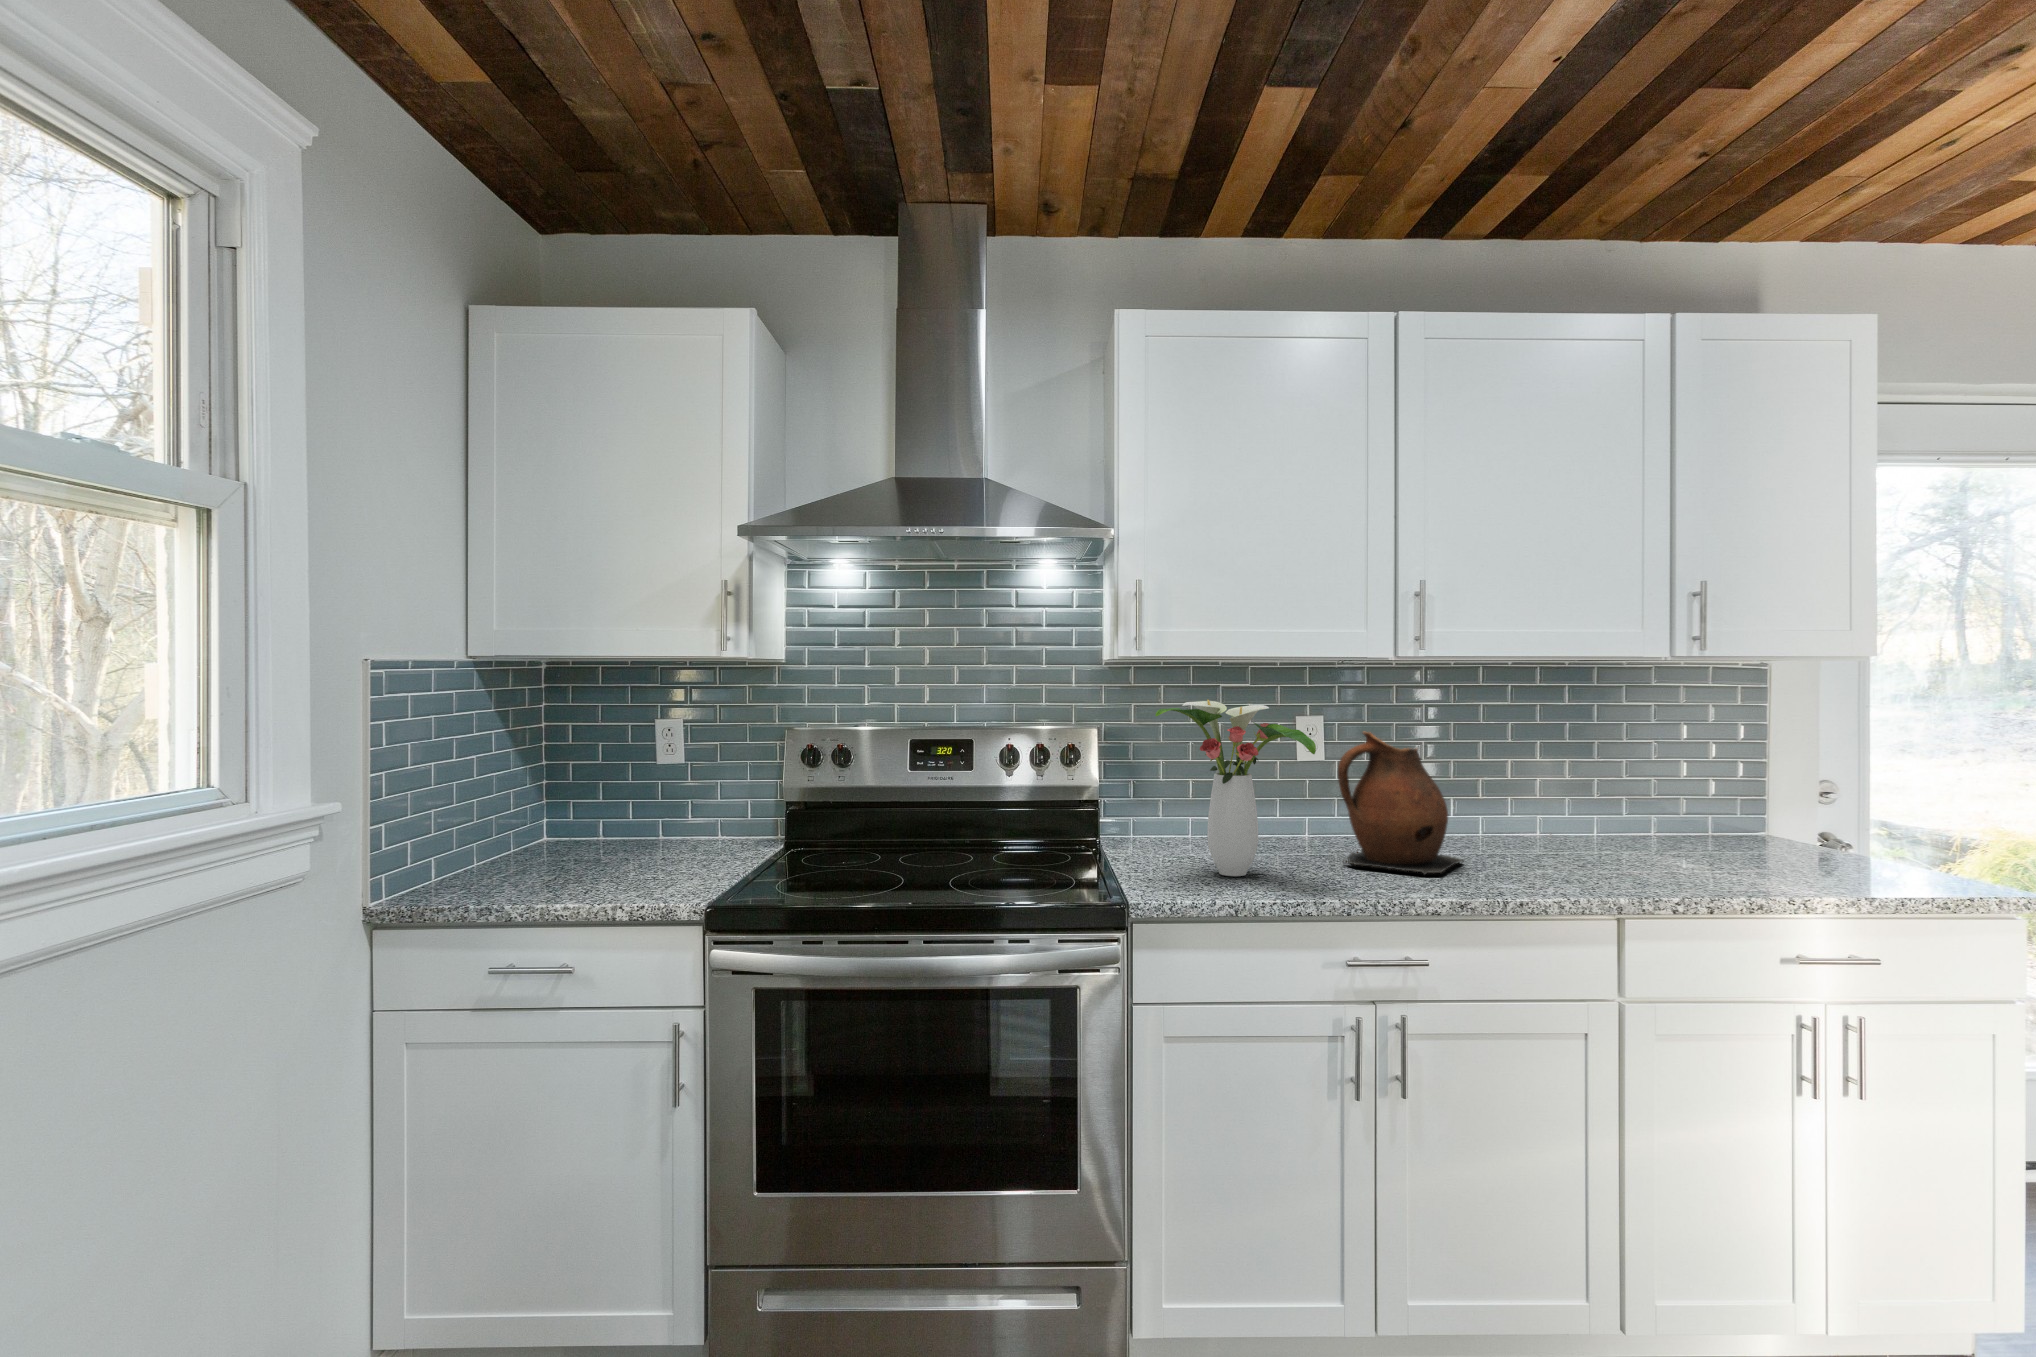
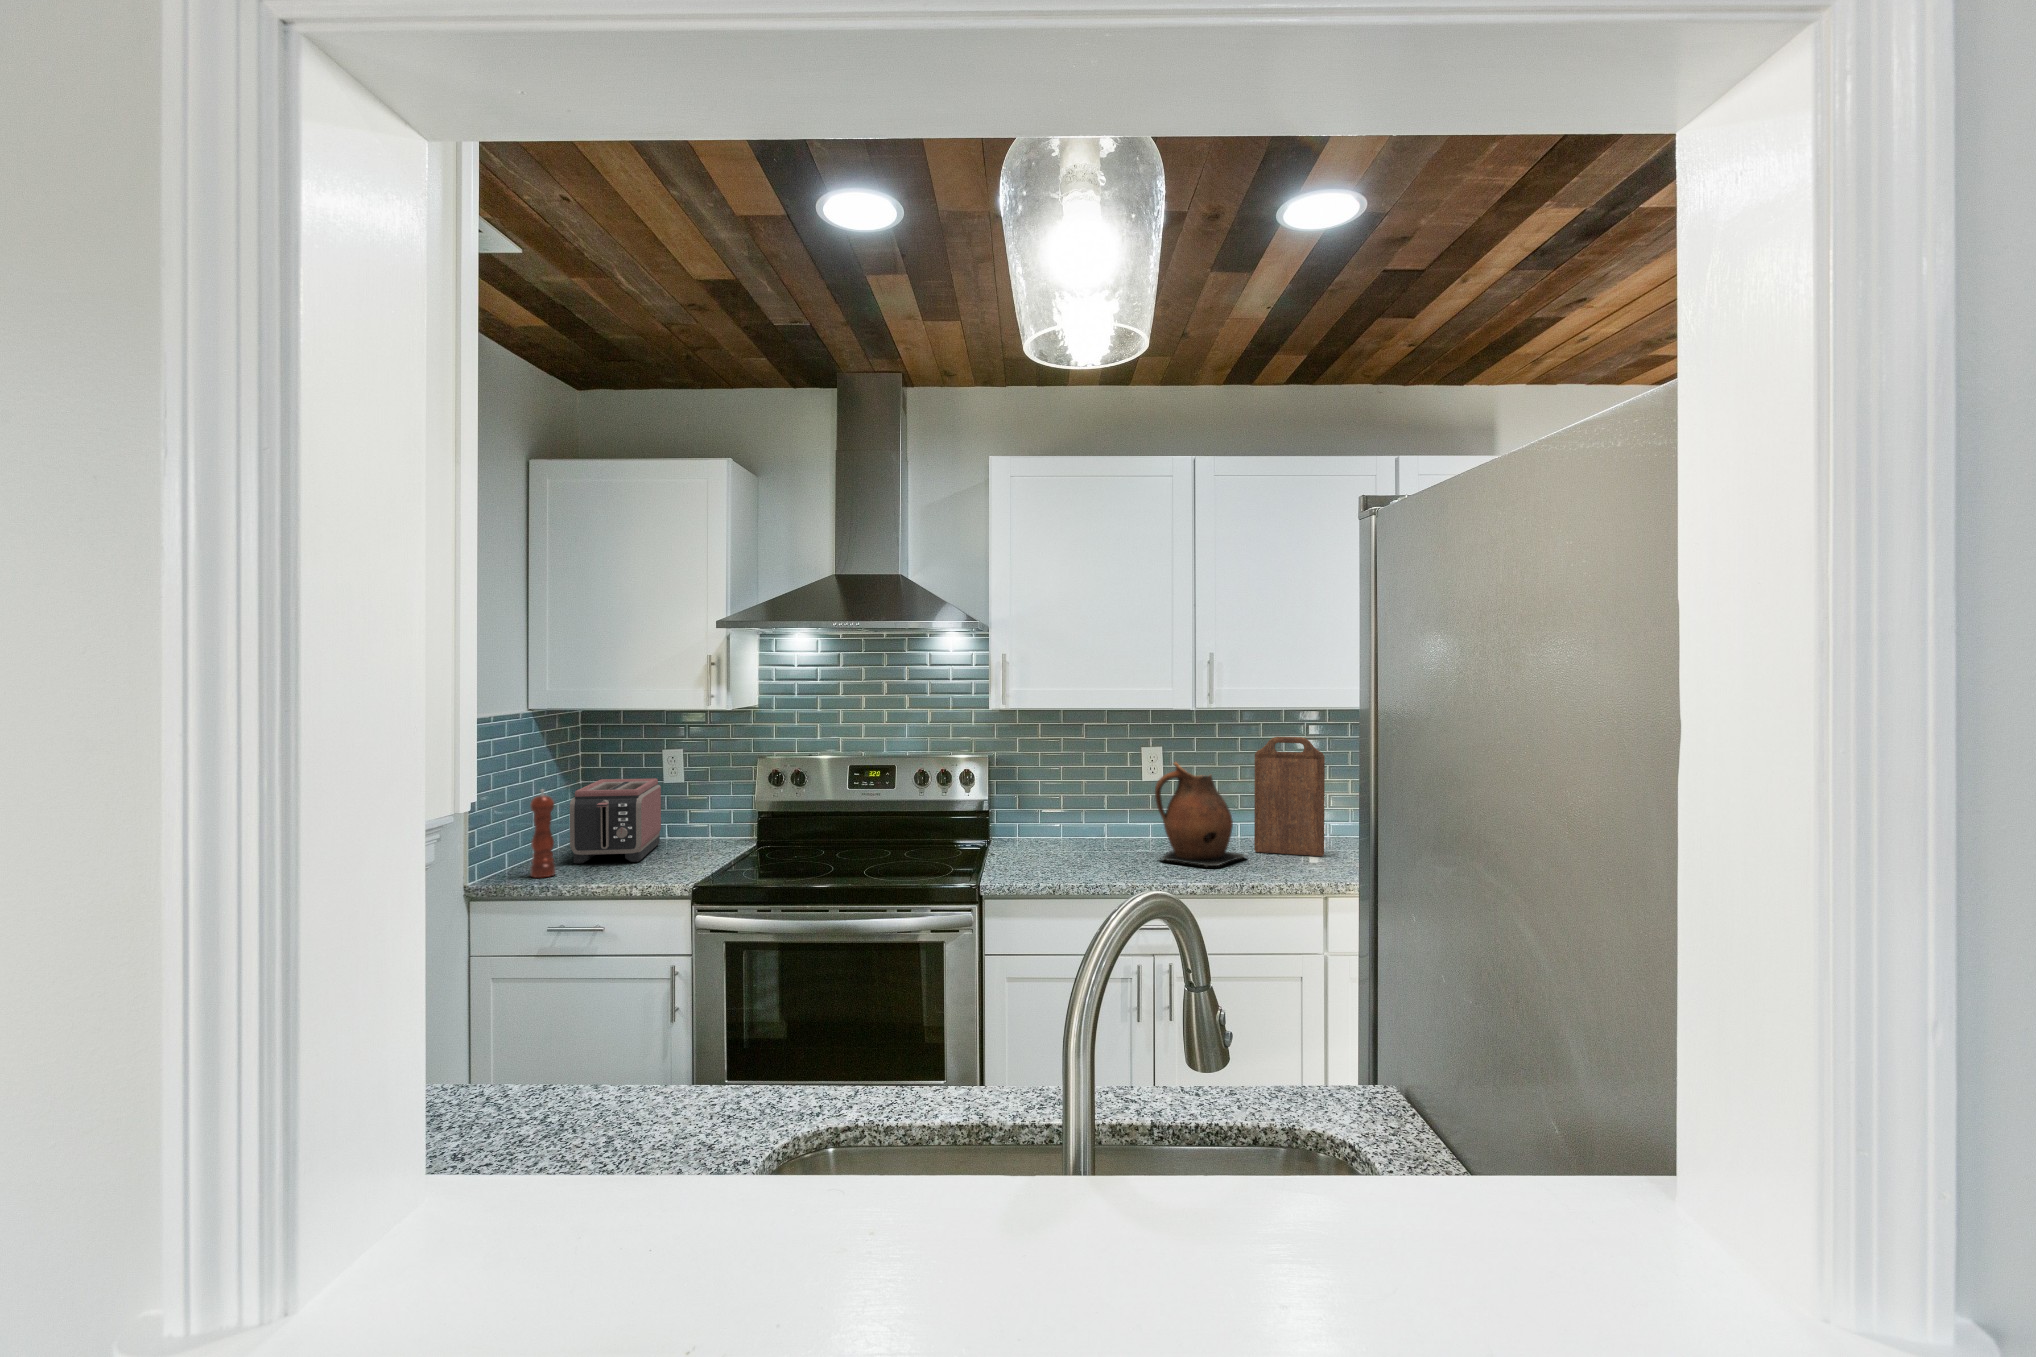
flower arrangement: present [1155,699,1316,876] -> none [1009,740,1117,868]
cutting board: none [1459,699,1561,859] -> present [1254,737,1325,856]
toaster: none [525,757,654,873] -> present [570,778,661,863]
pepper mill: none [464,764,501,893] -> present [530,789,555,878]

